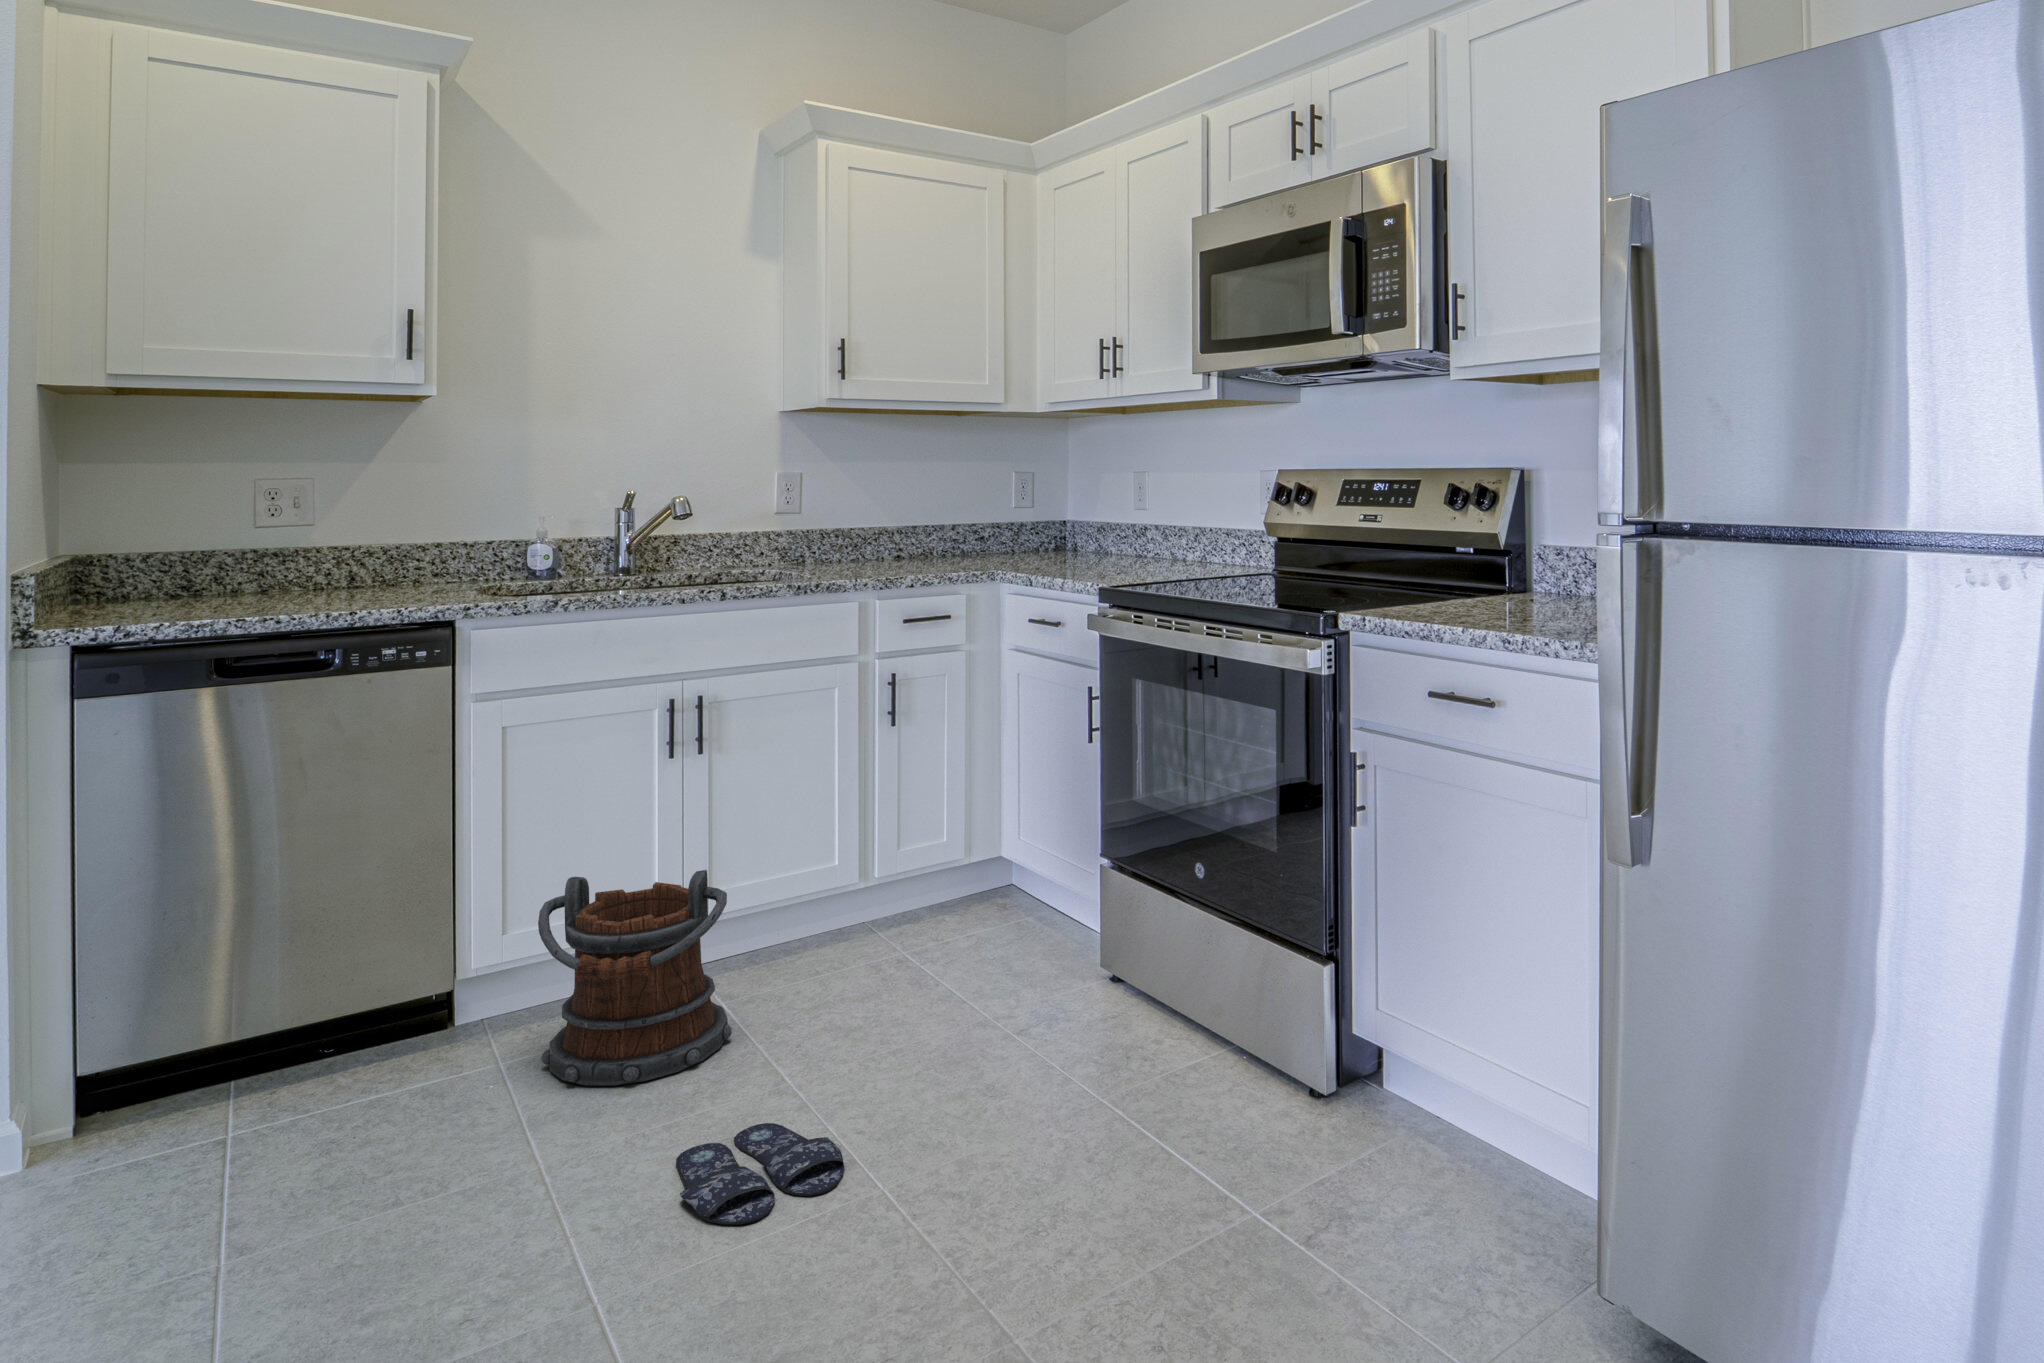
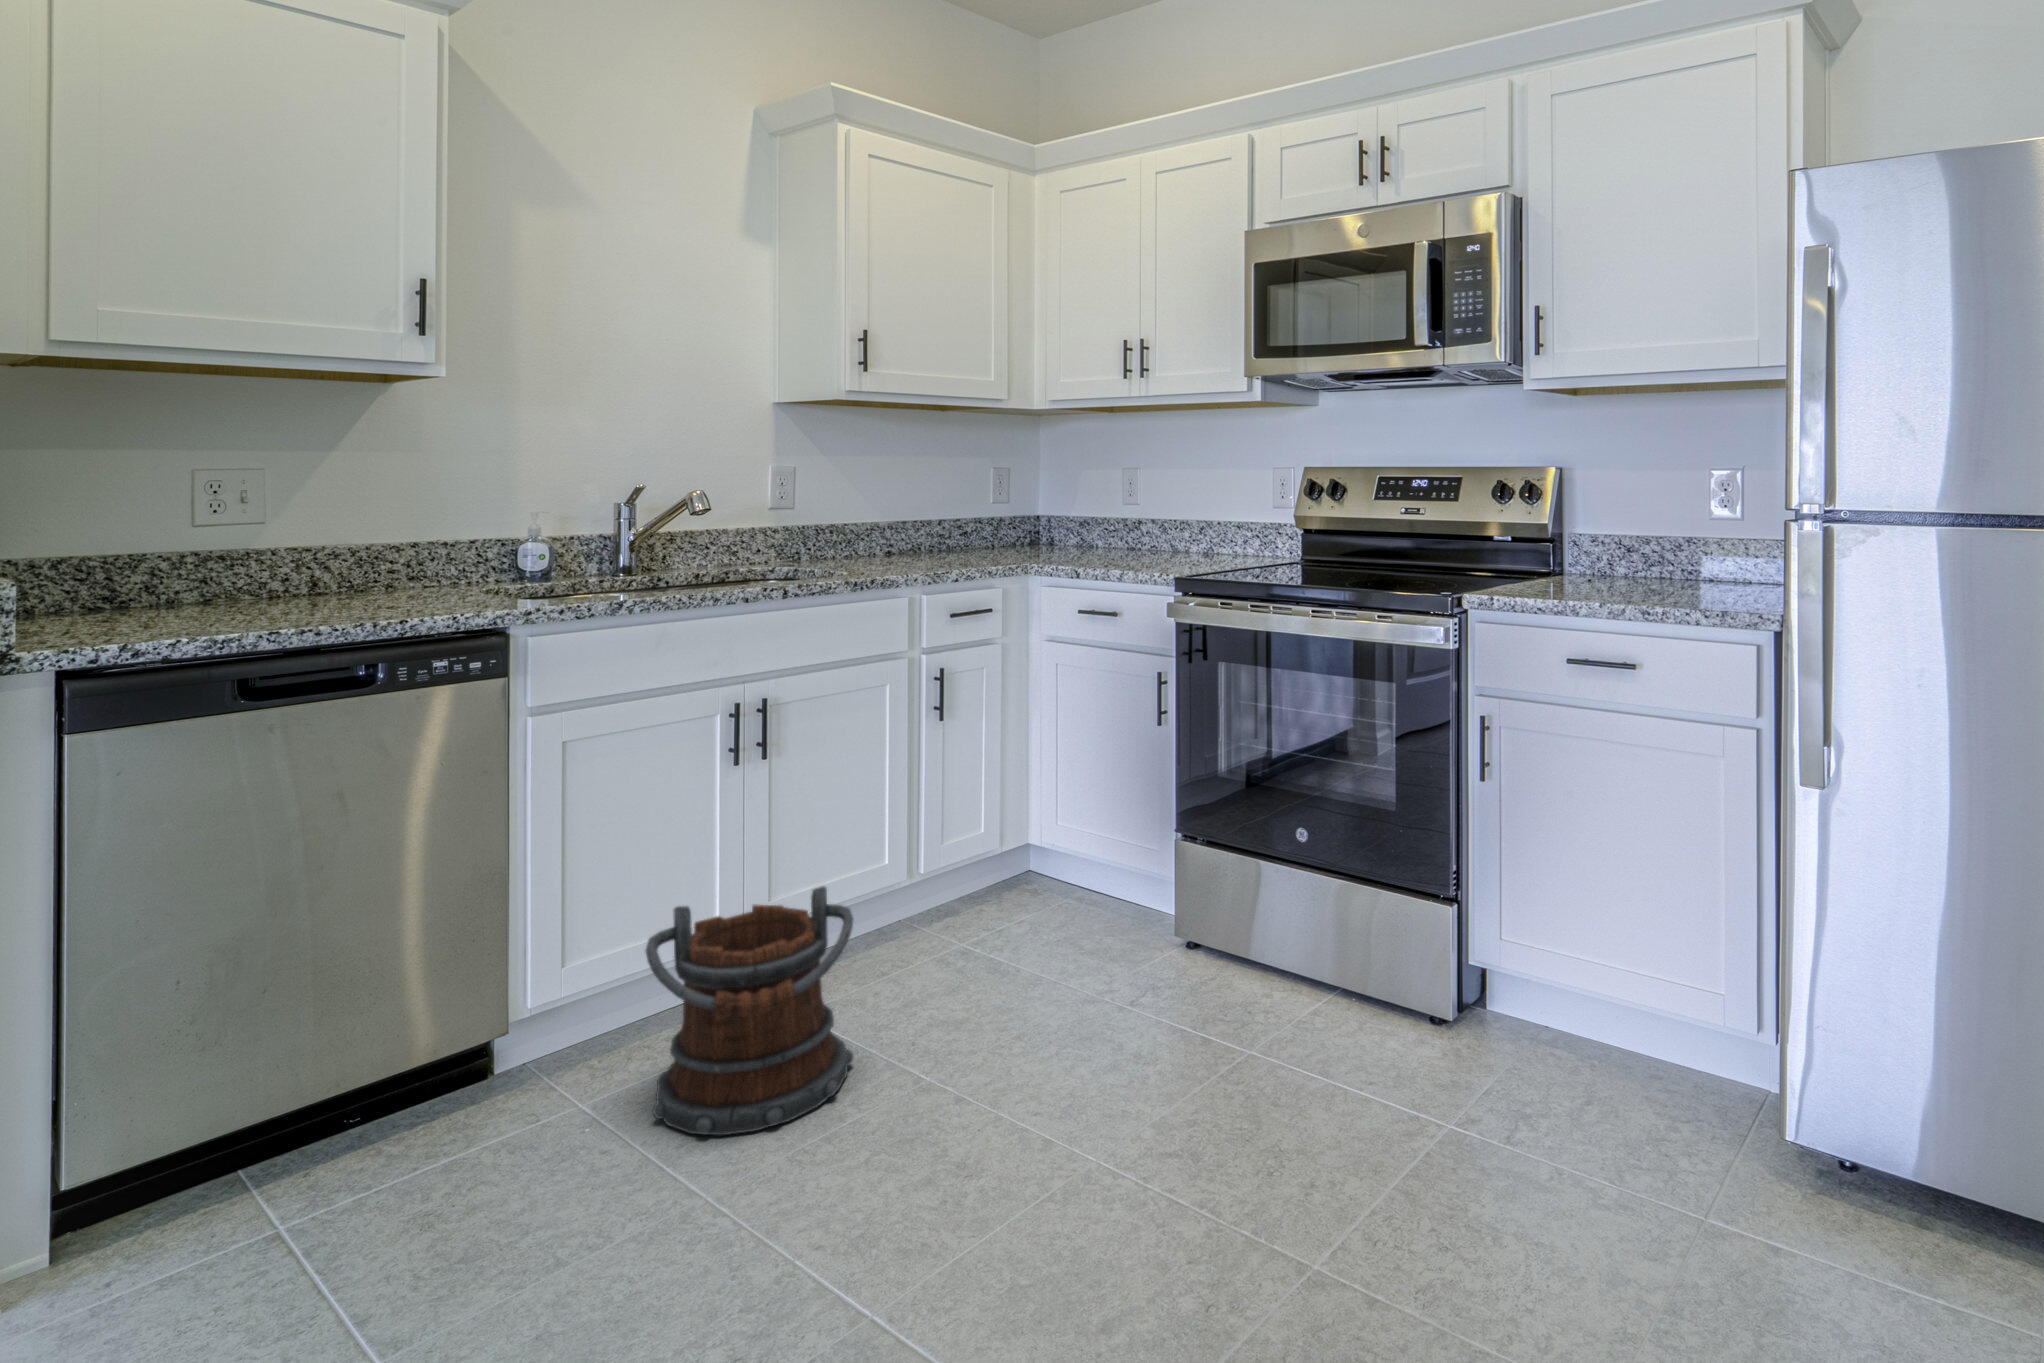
slippers: present [676,1123,844,1225] -> none [890,1147,1085,1263]

